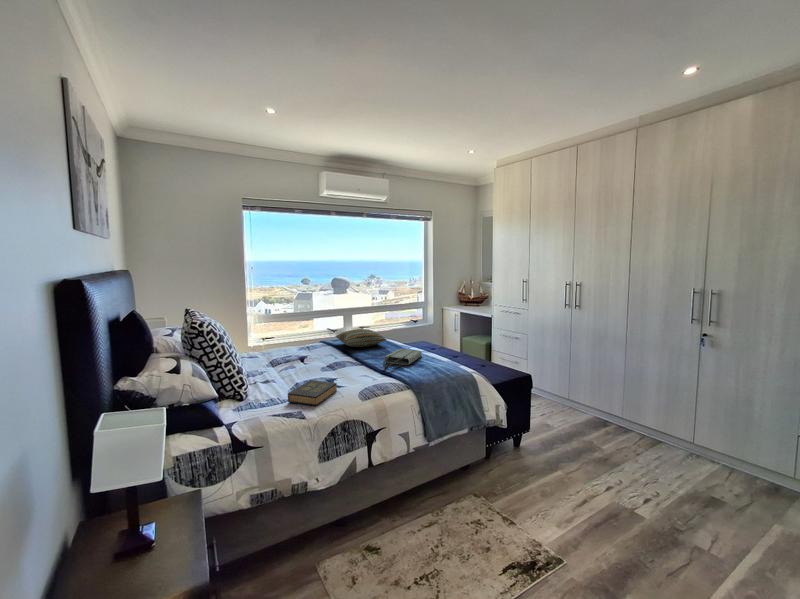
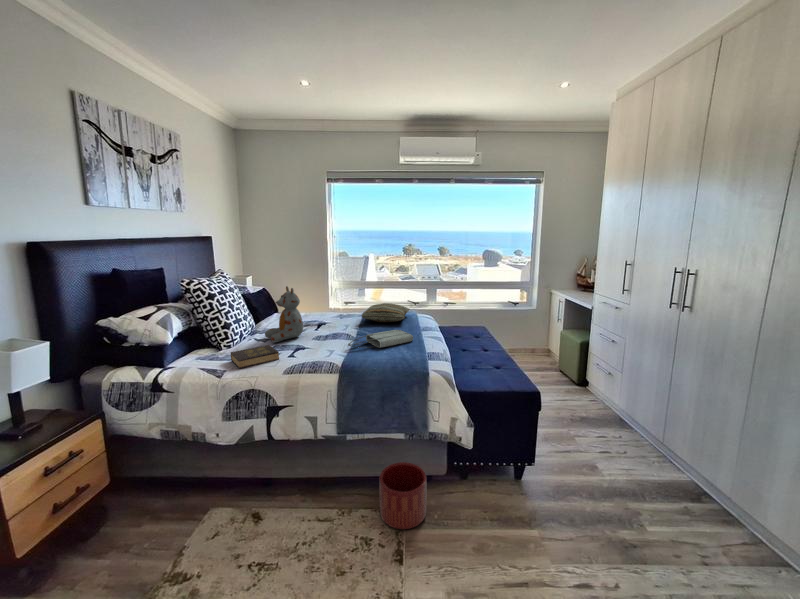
stuffed bear: none [273,319,320,380] -> present [265,286,303,342]
planter: none [458,453,498,506] -> present [380,462,426,529]

